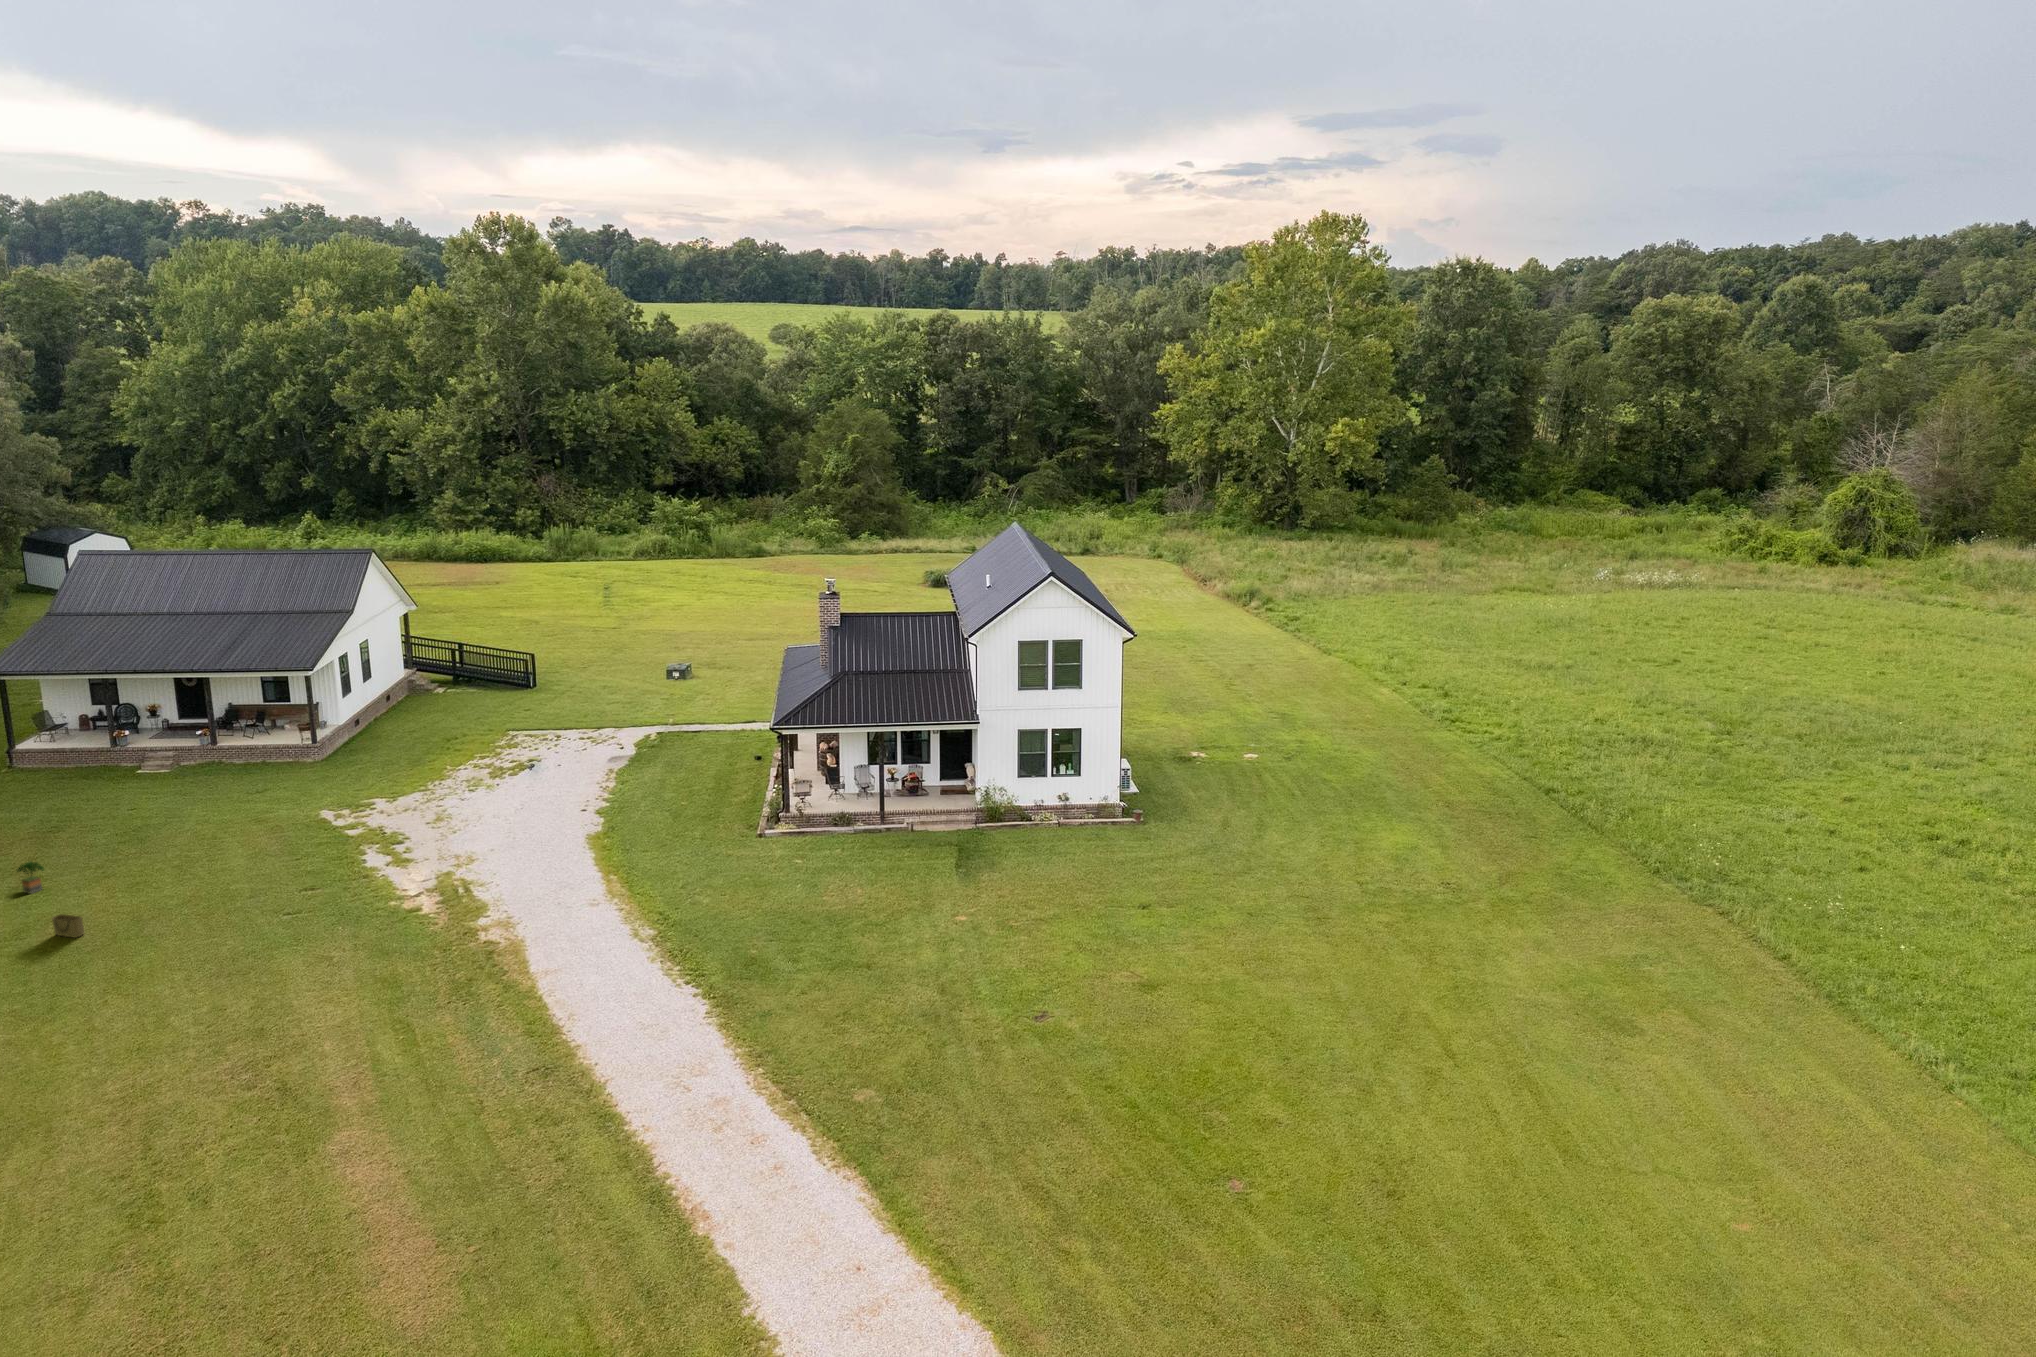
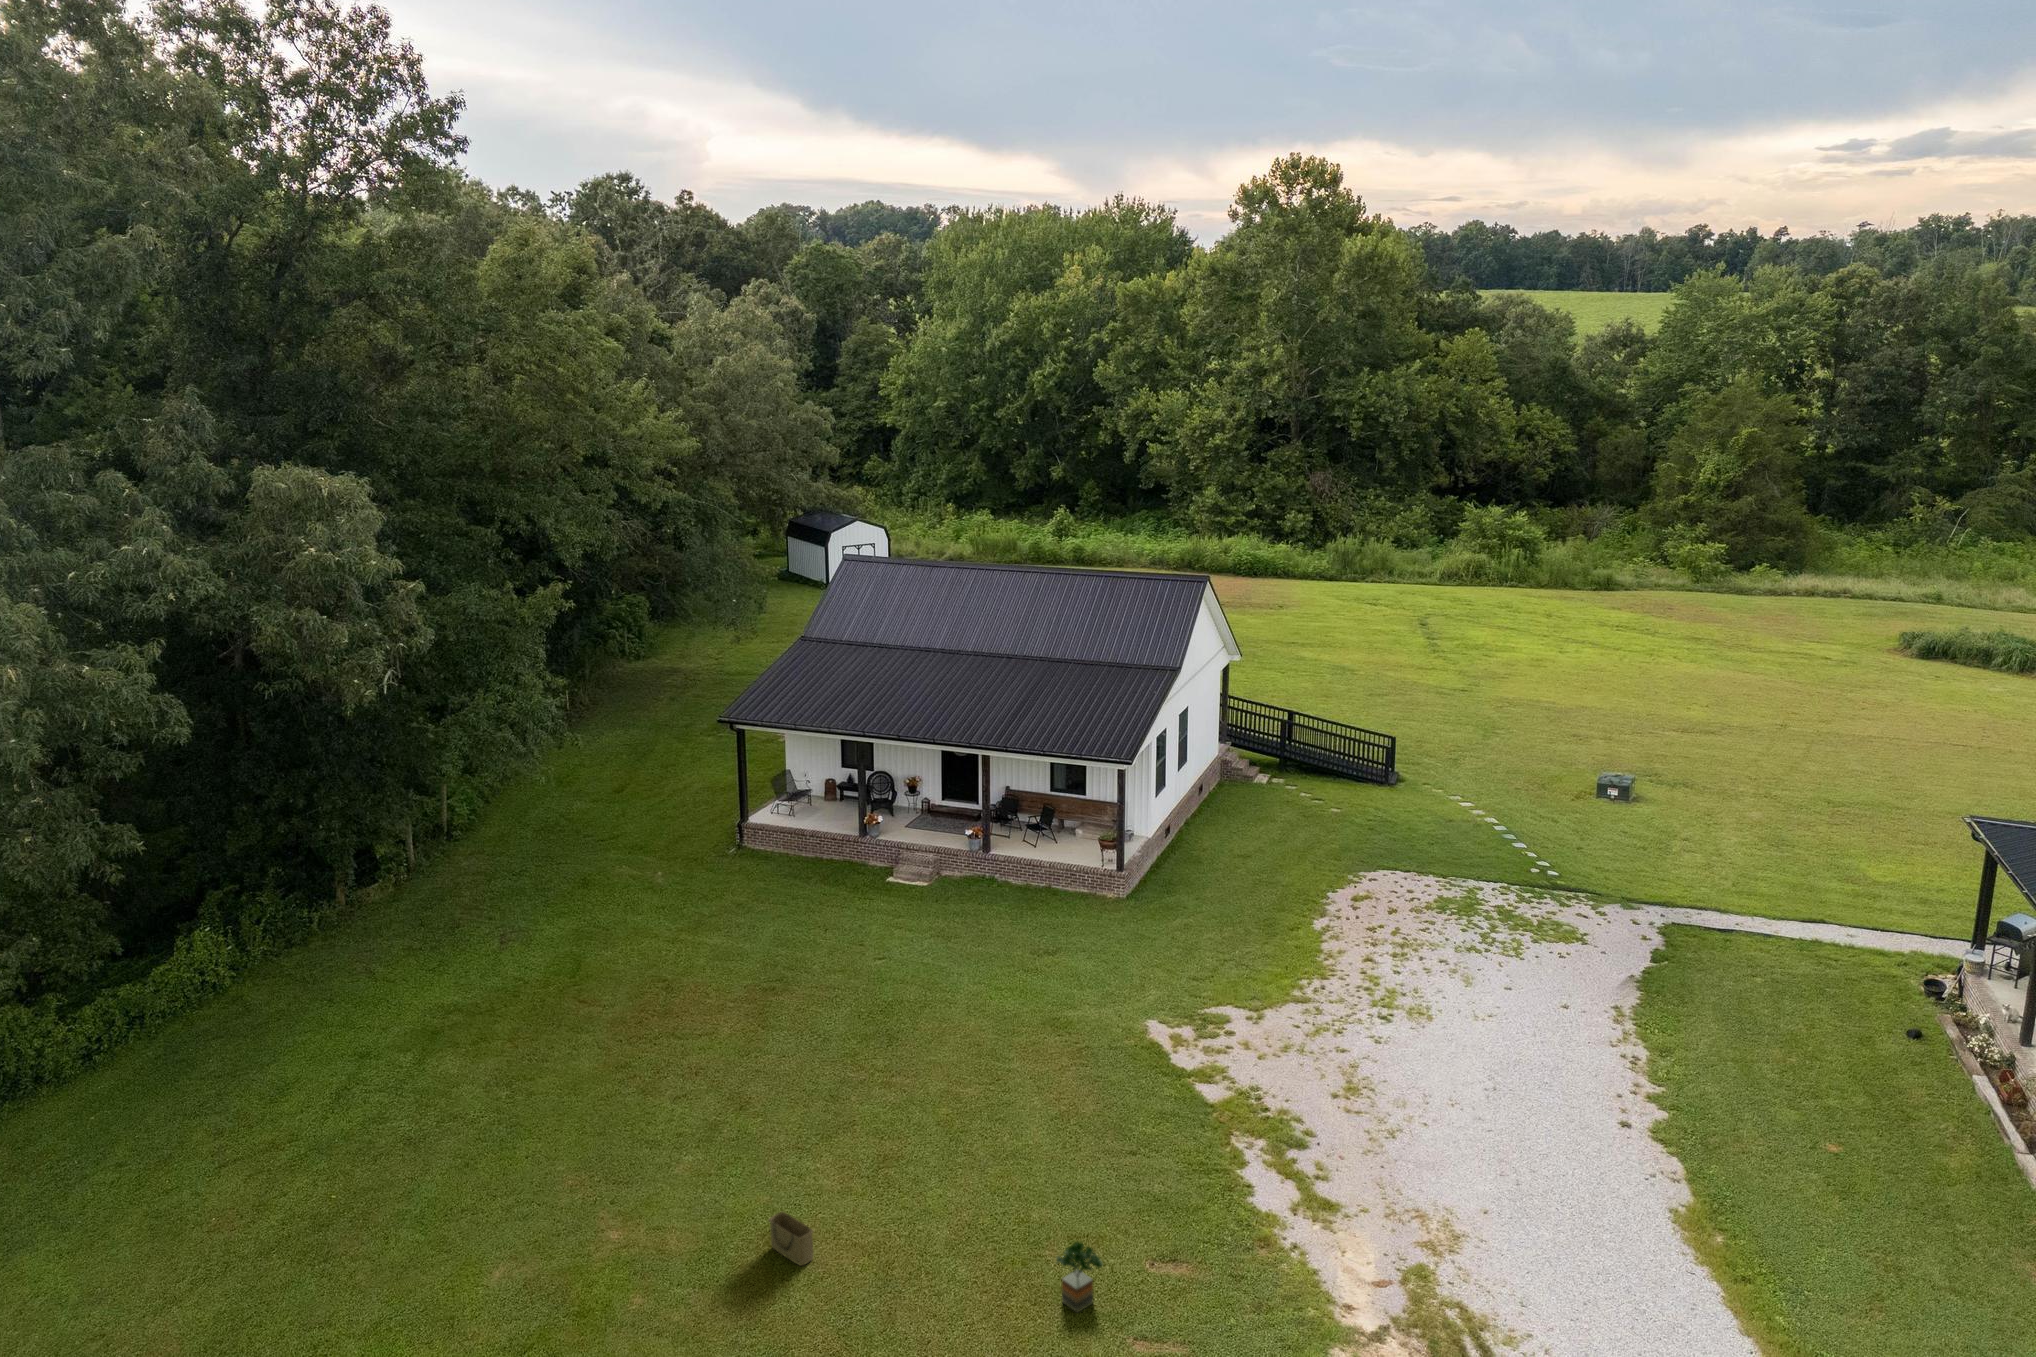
potted tree: present [16,862,44,894] -> present [1056,1242,1103,1312]

